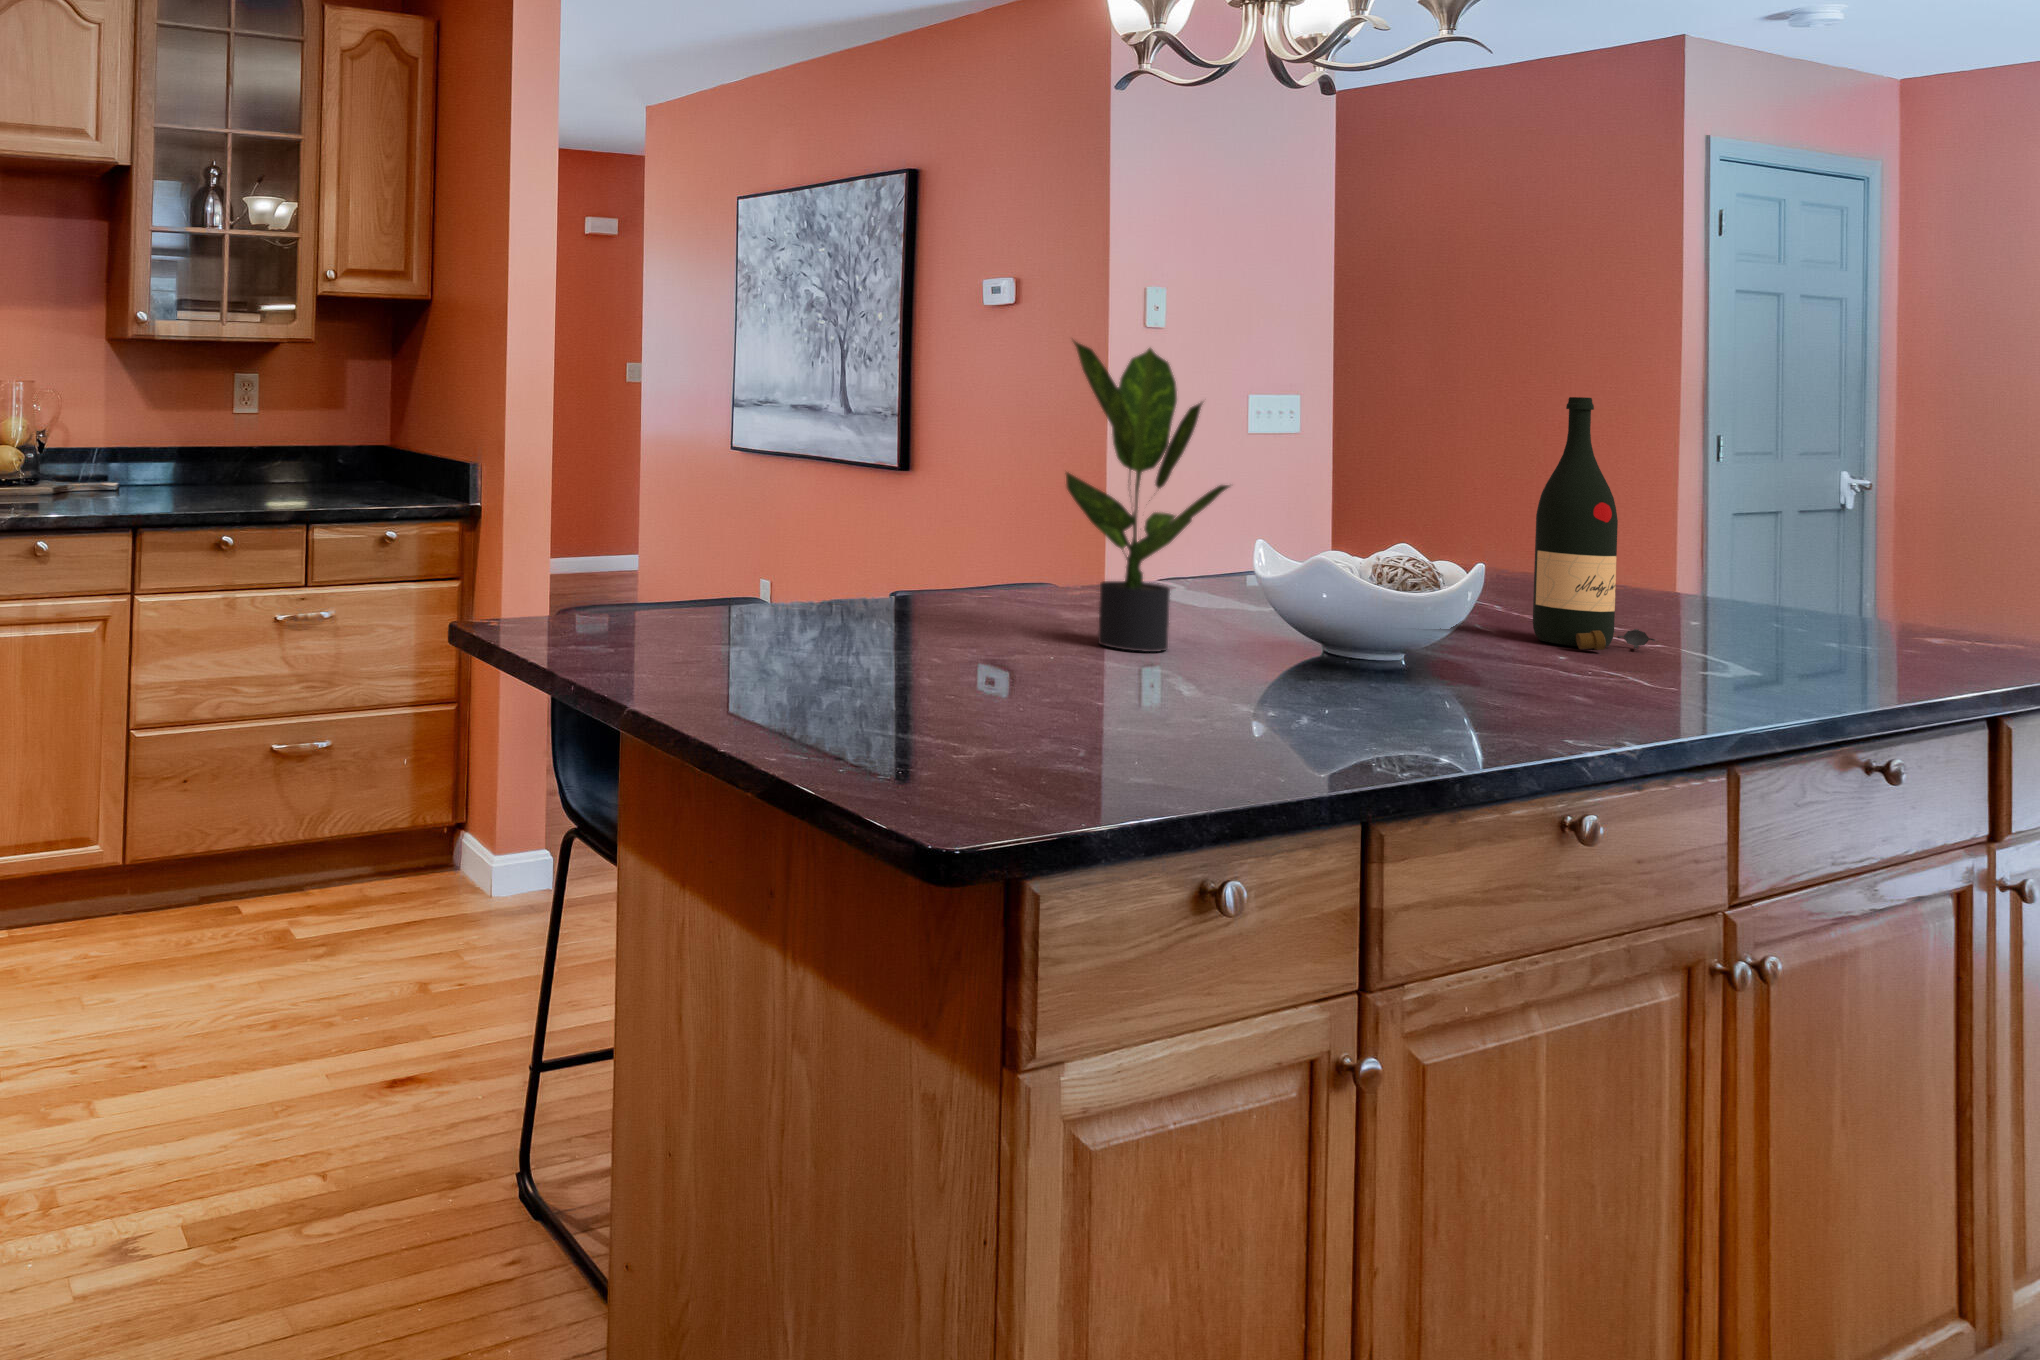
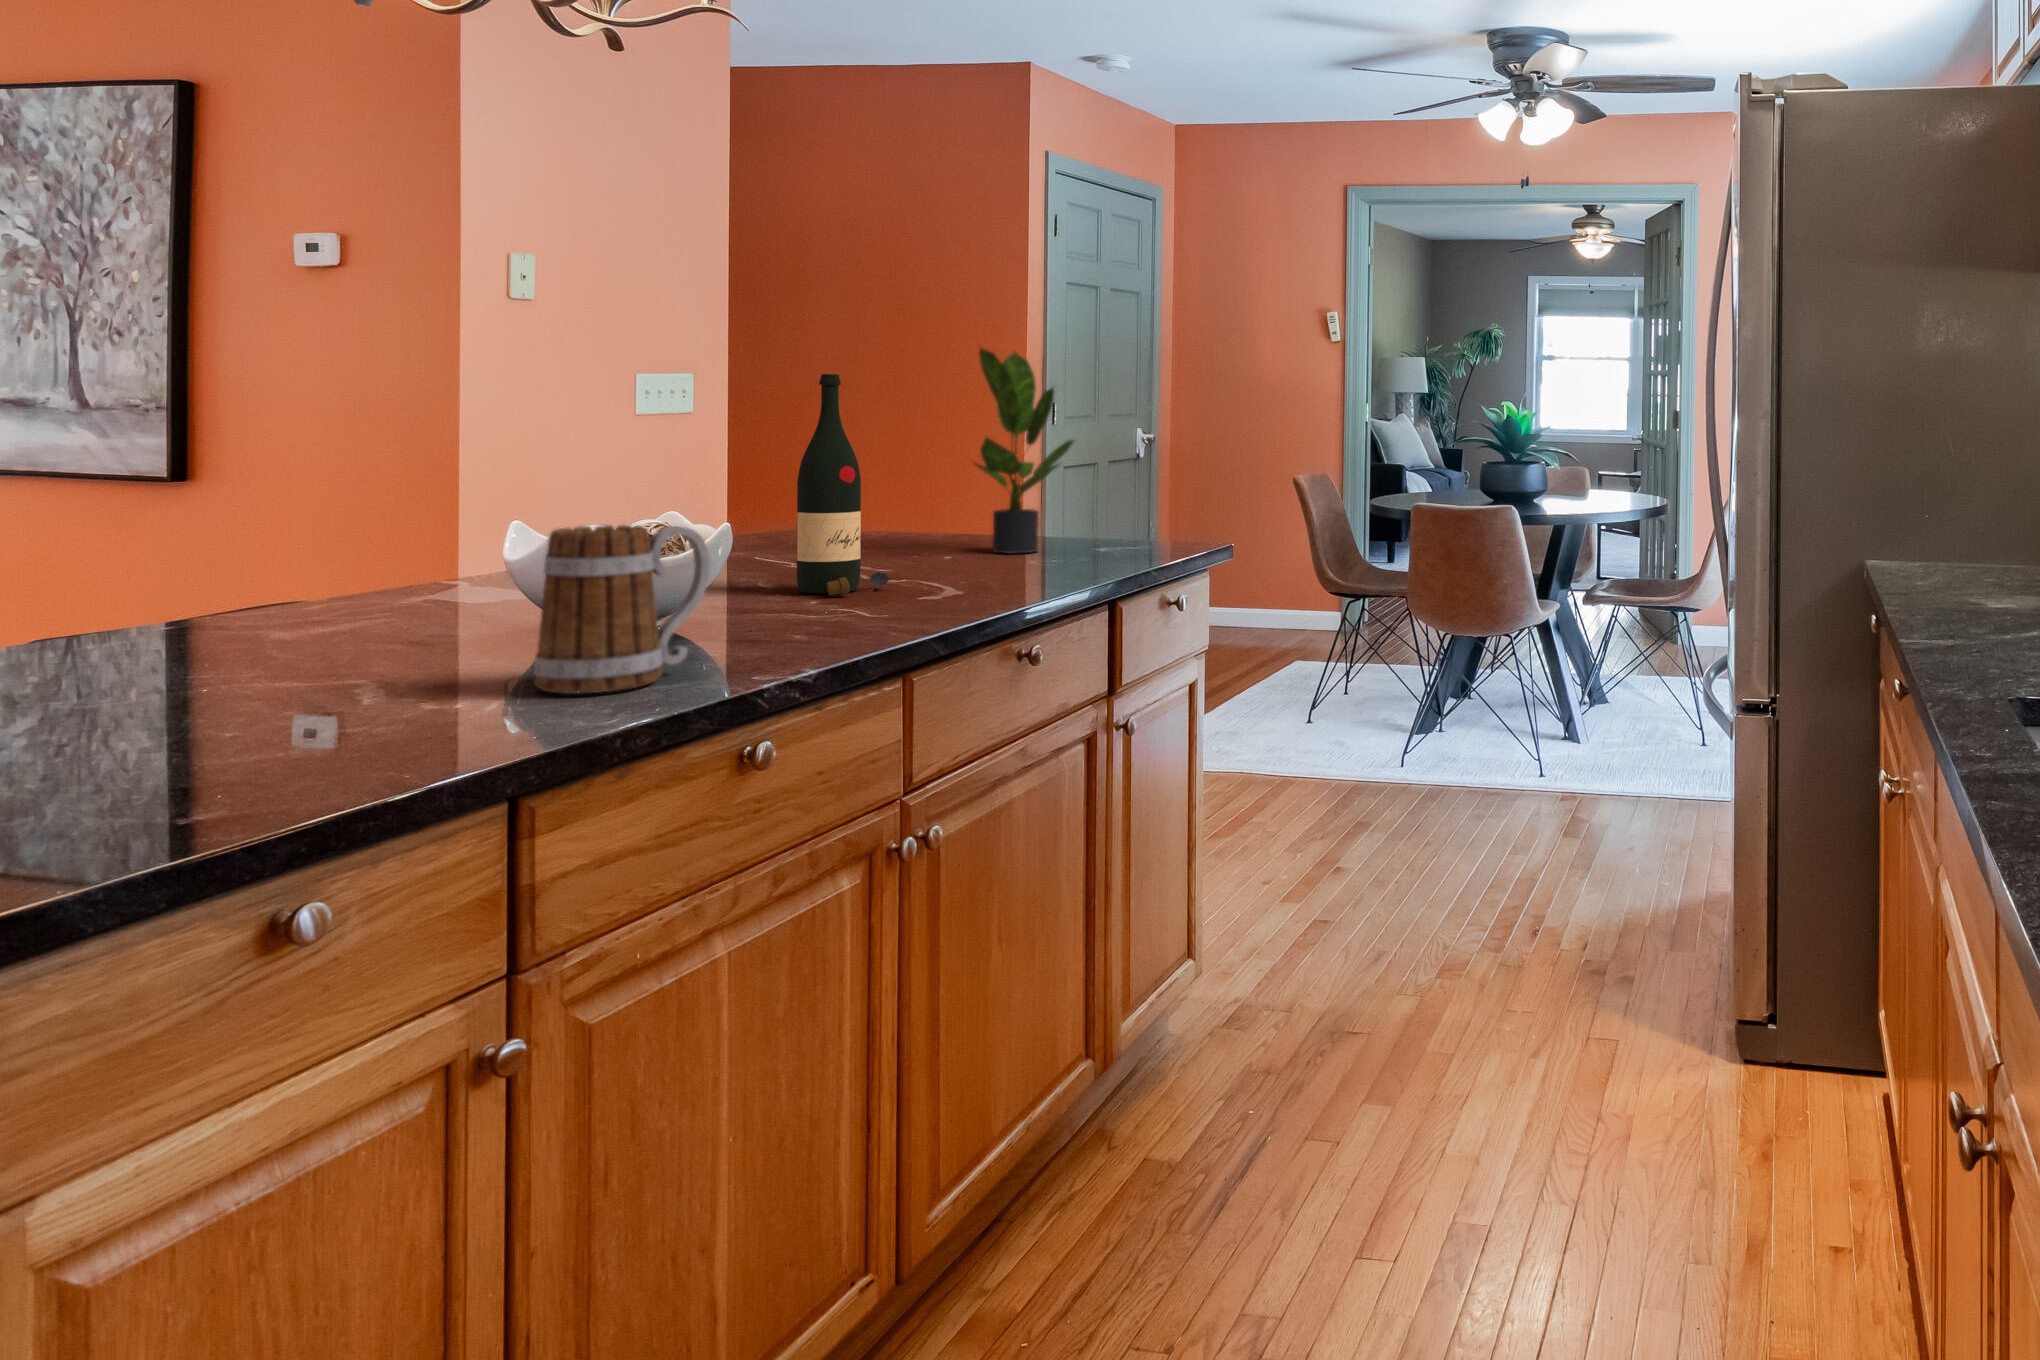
potted plant: present [1066,341,1230,652] -> present [975,348,1074,554]
mug: none [1337,546,1514,721] -> present [533,525,710,694]

